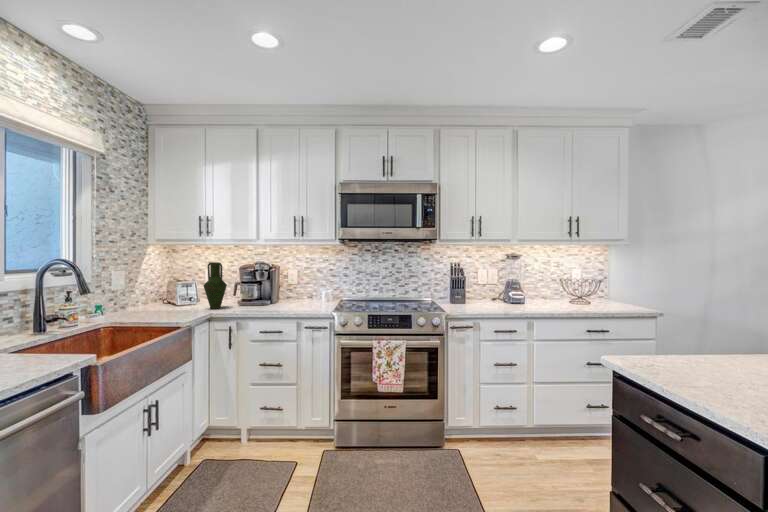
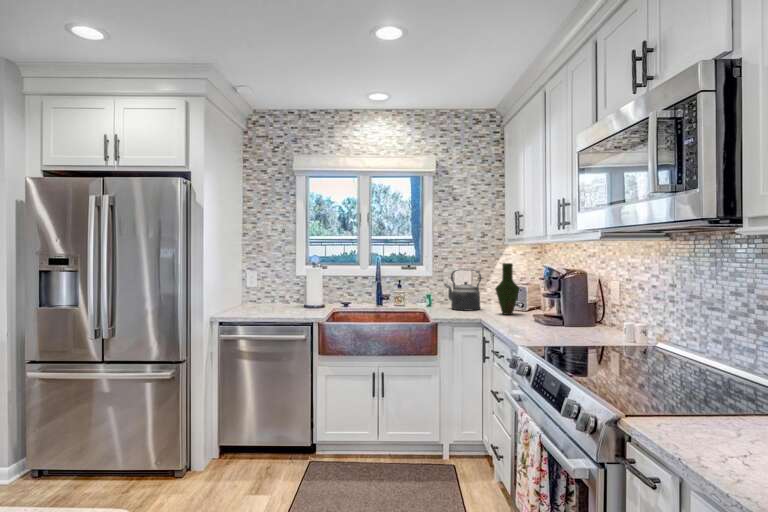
kettle: none [128,271,174,316] -> present [446,269,481,310]

